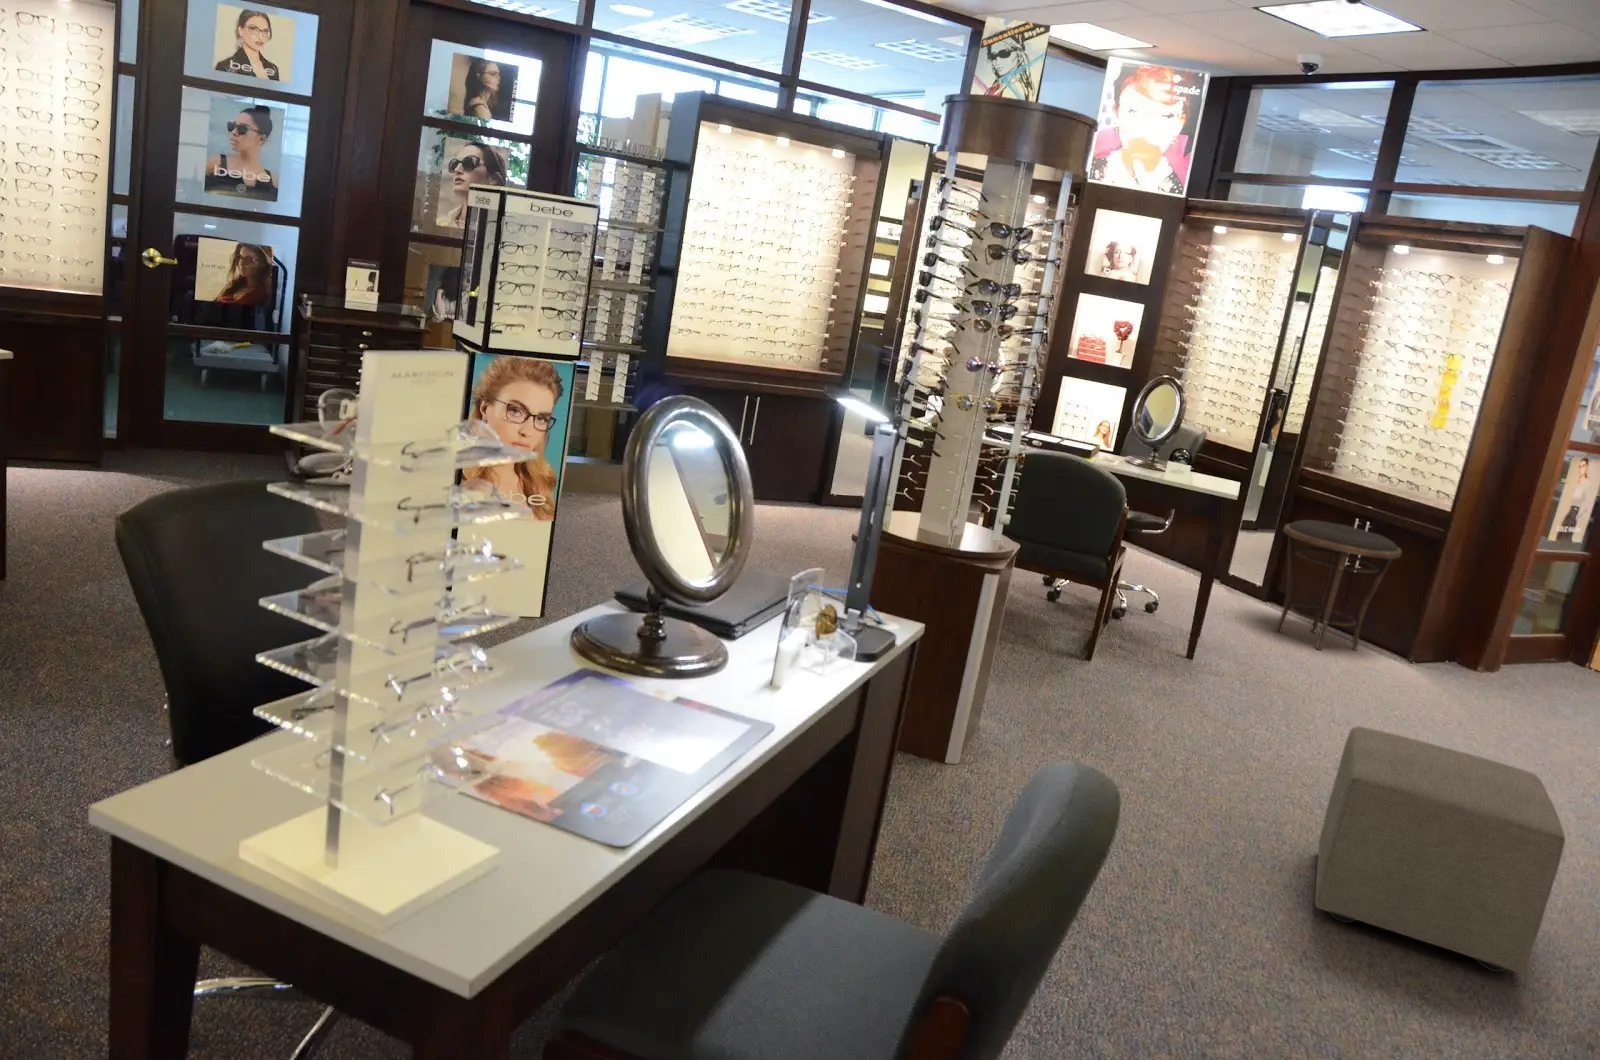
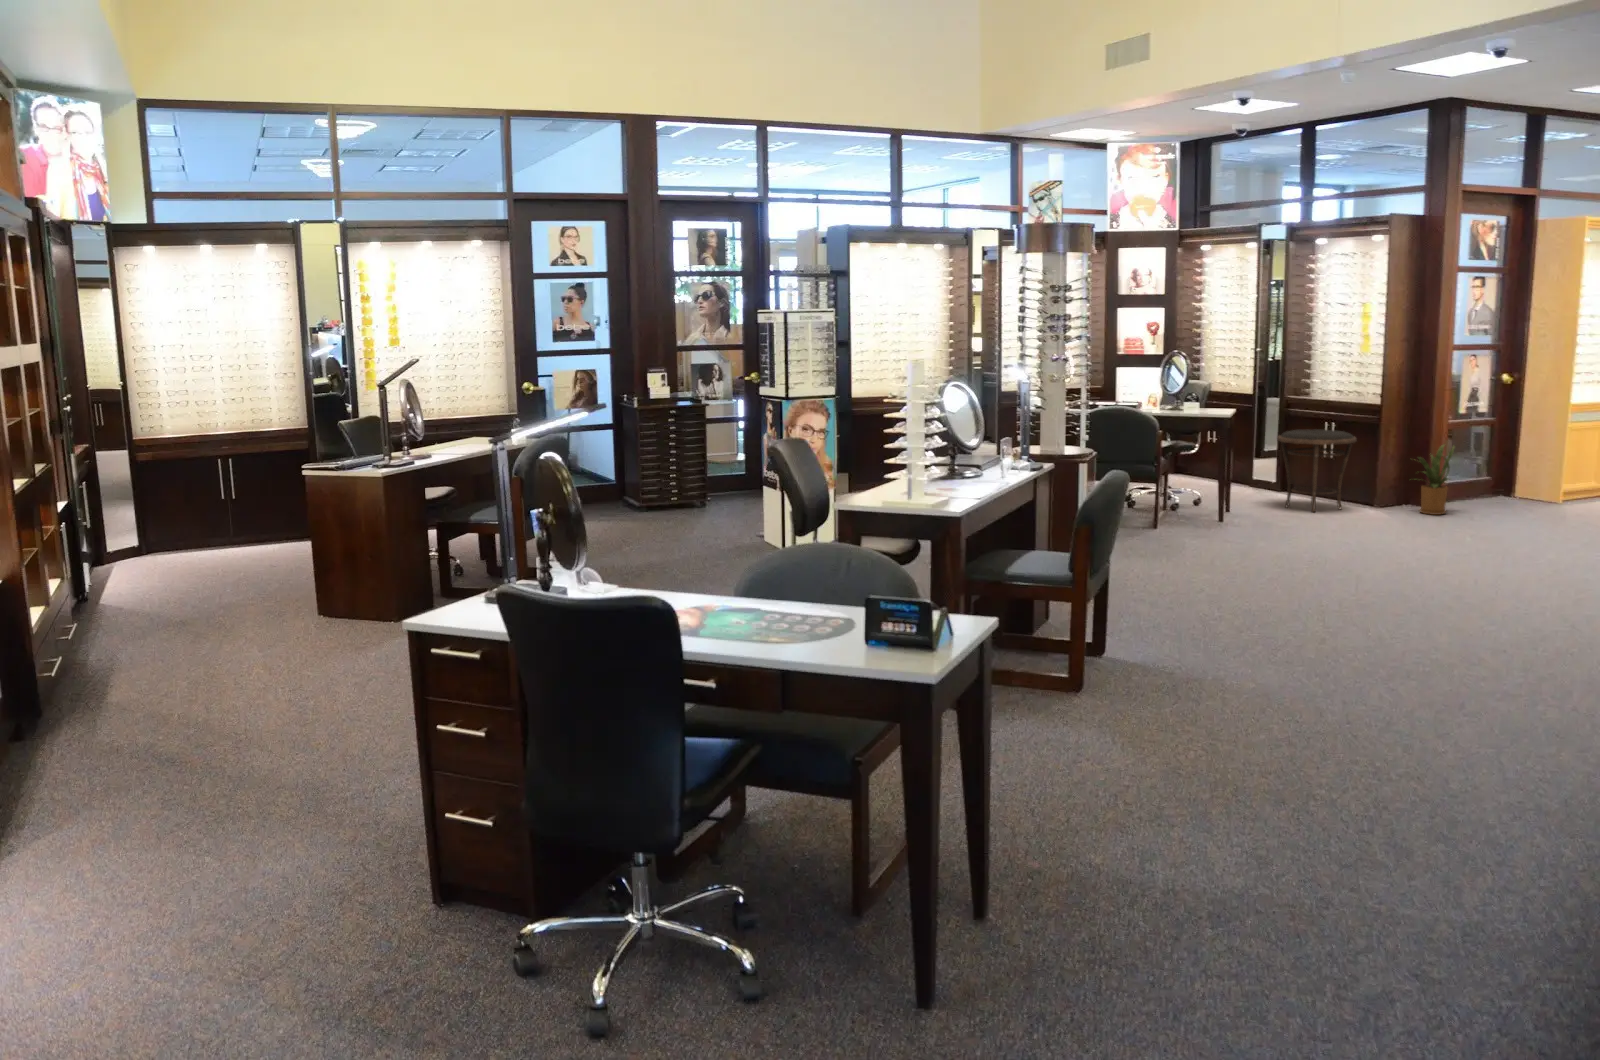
house plant: none [1460,579,1541,685] -> present [1418,445,1454,515]
ottoman: present [1315,727,1565,974] -> none [1271,510,1381,604]

